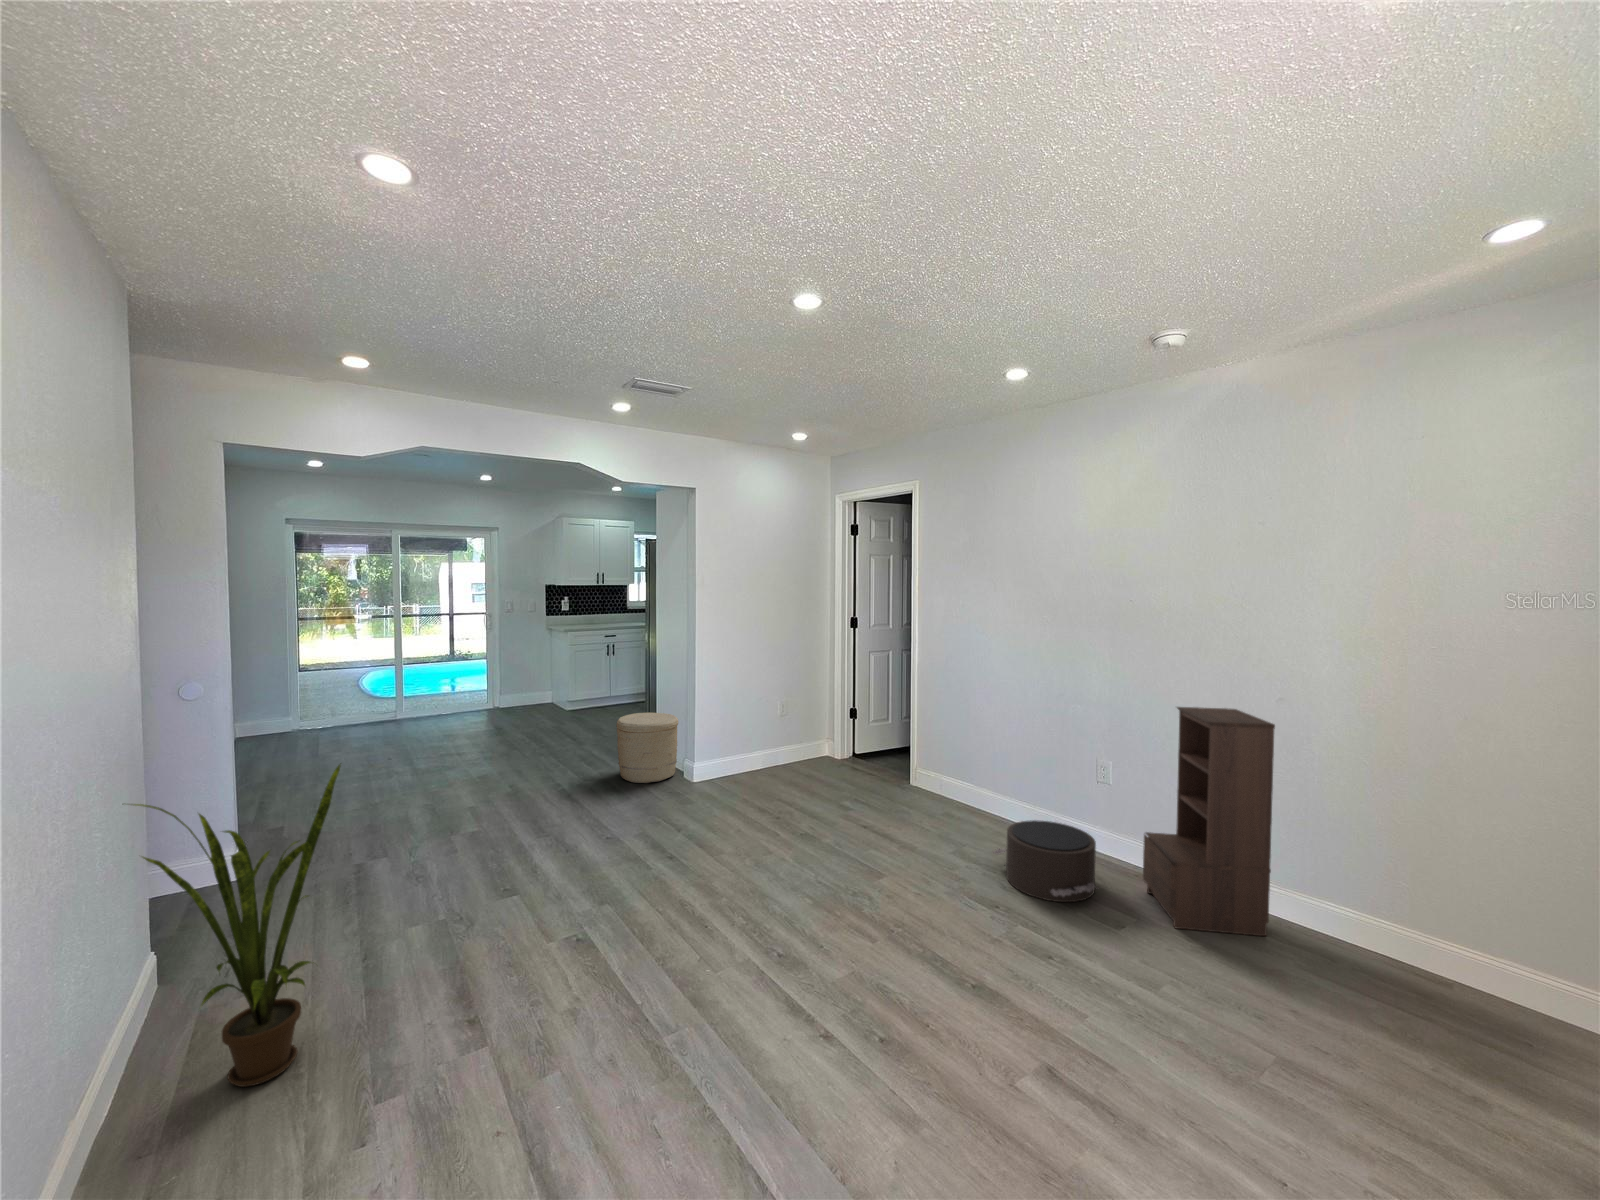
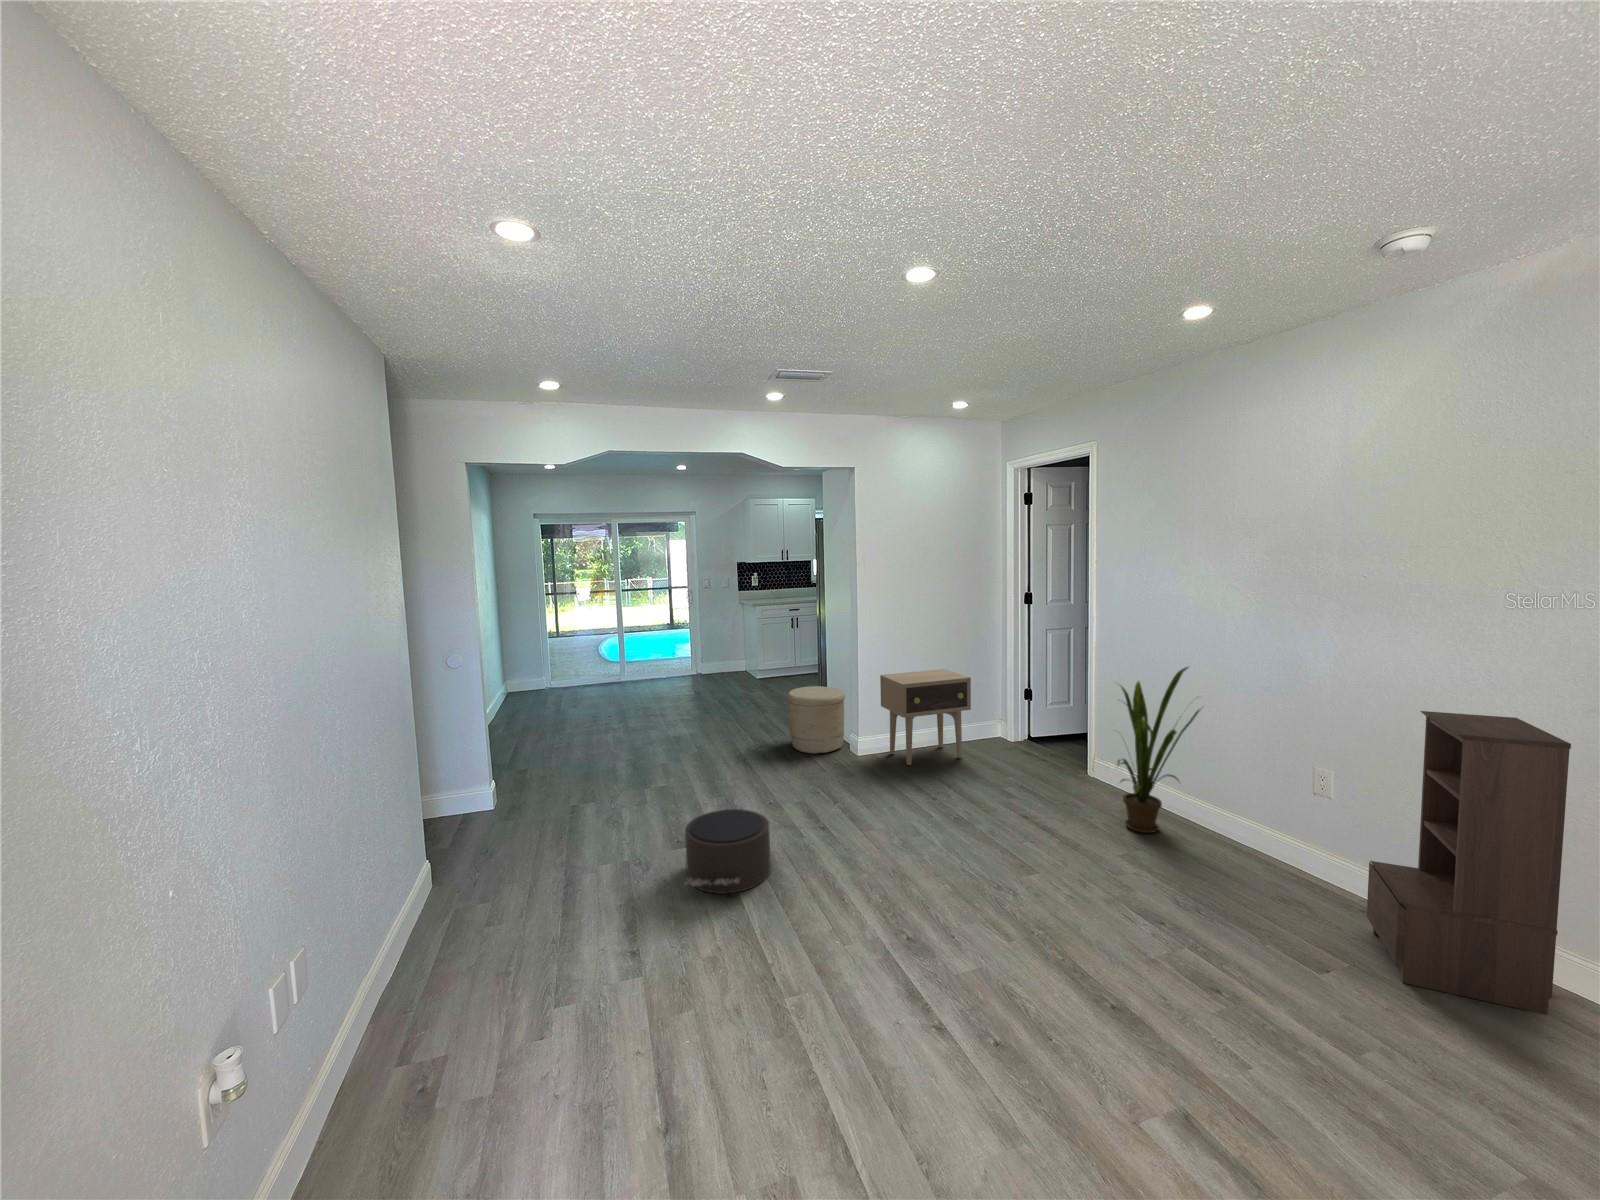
side table: none [717,691,805,788] -> present [880,669,971,765]
house plant: present [134,765,341,1087] -> present [1118,667,1200,833]
pouf: present [993,820,1096,902] -> present [685,809,771,894]

